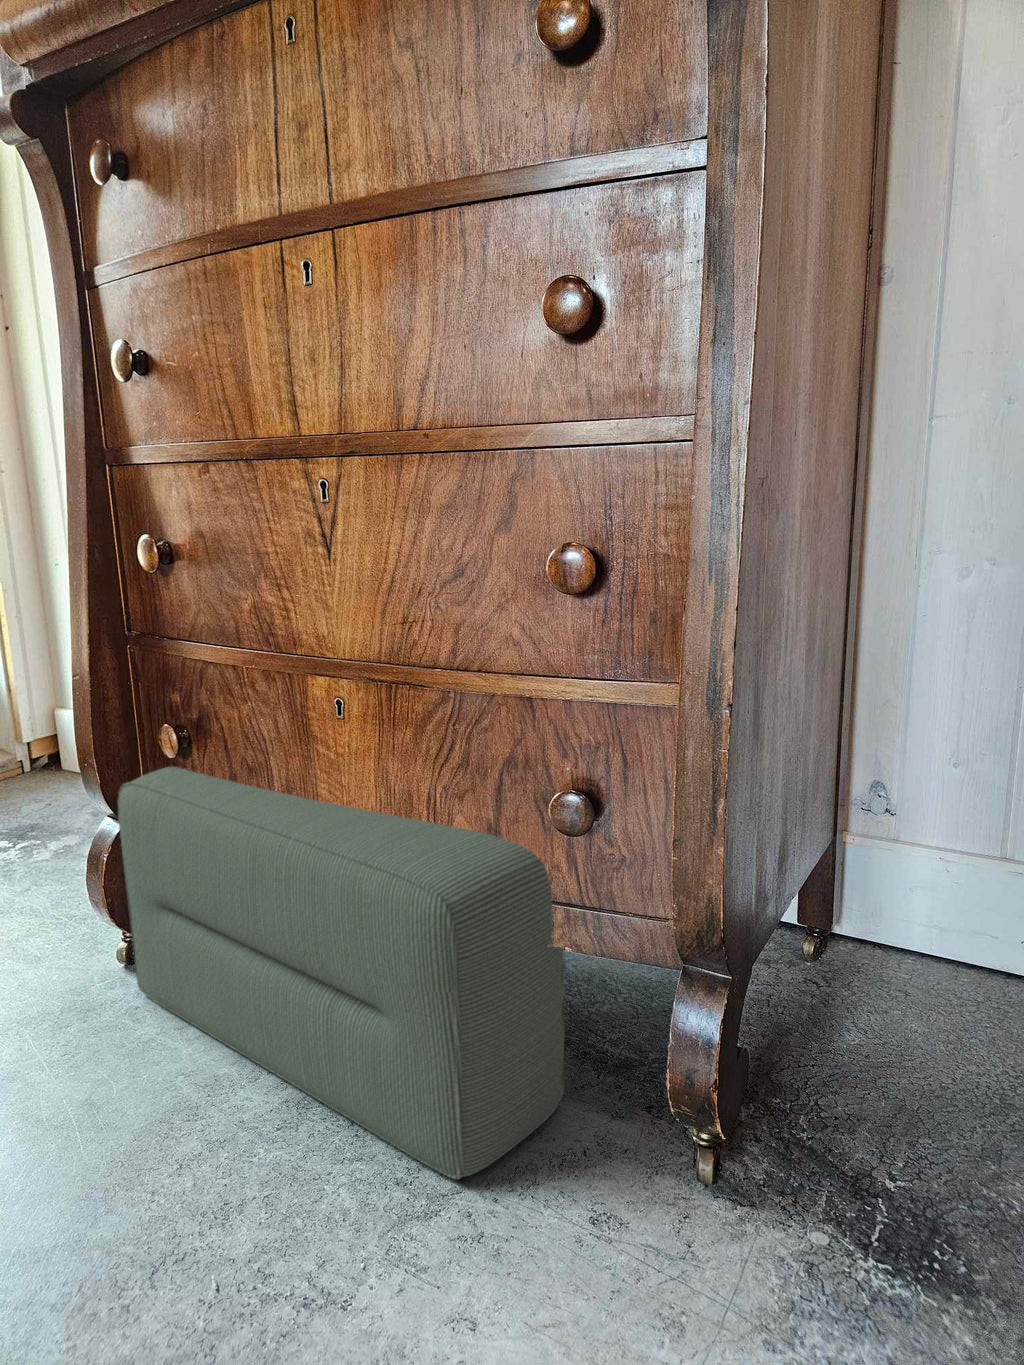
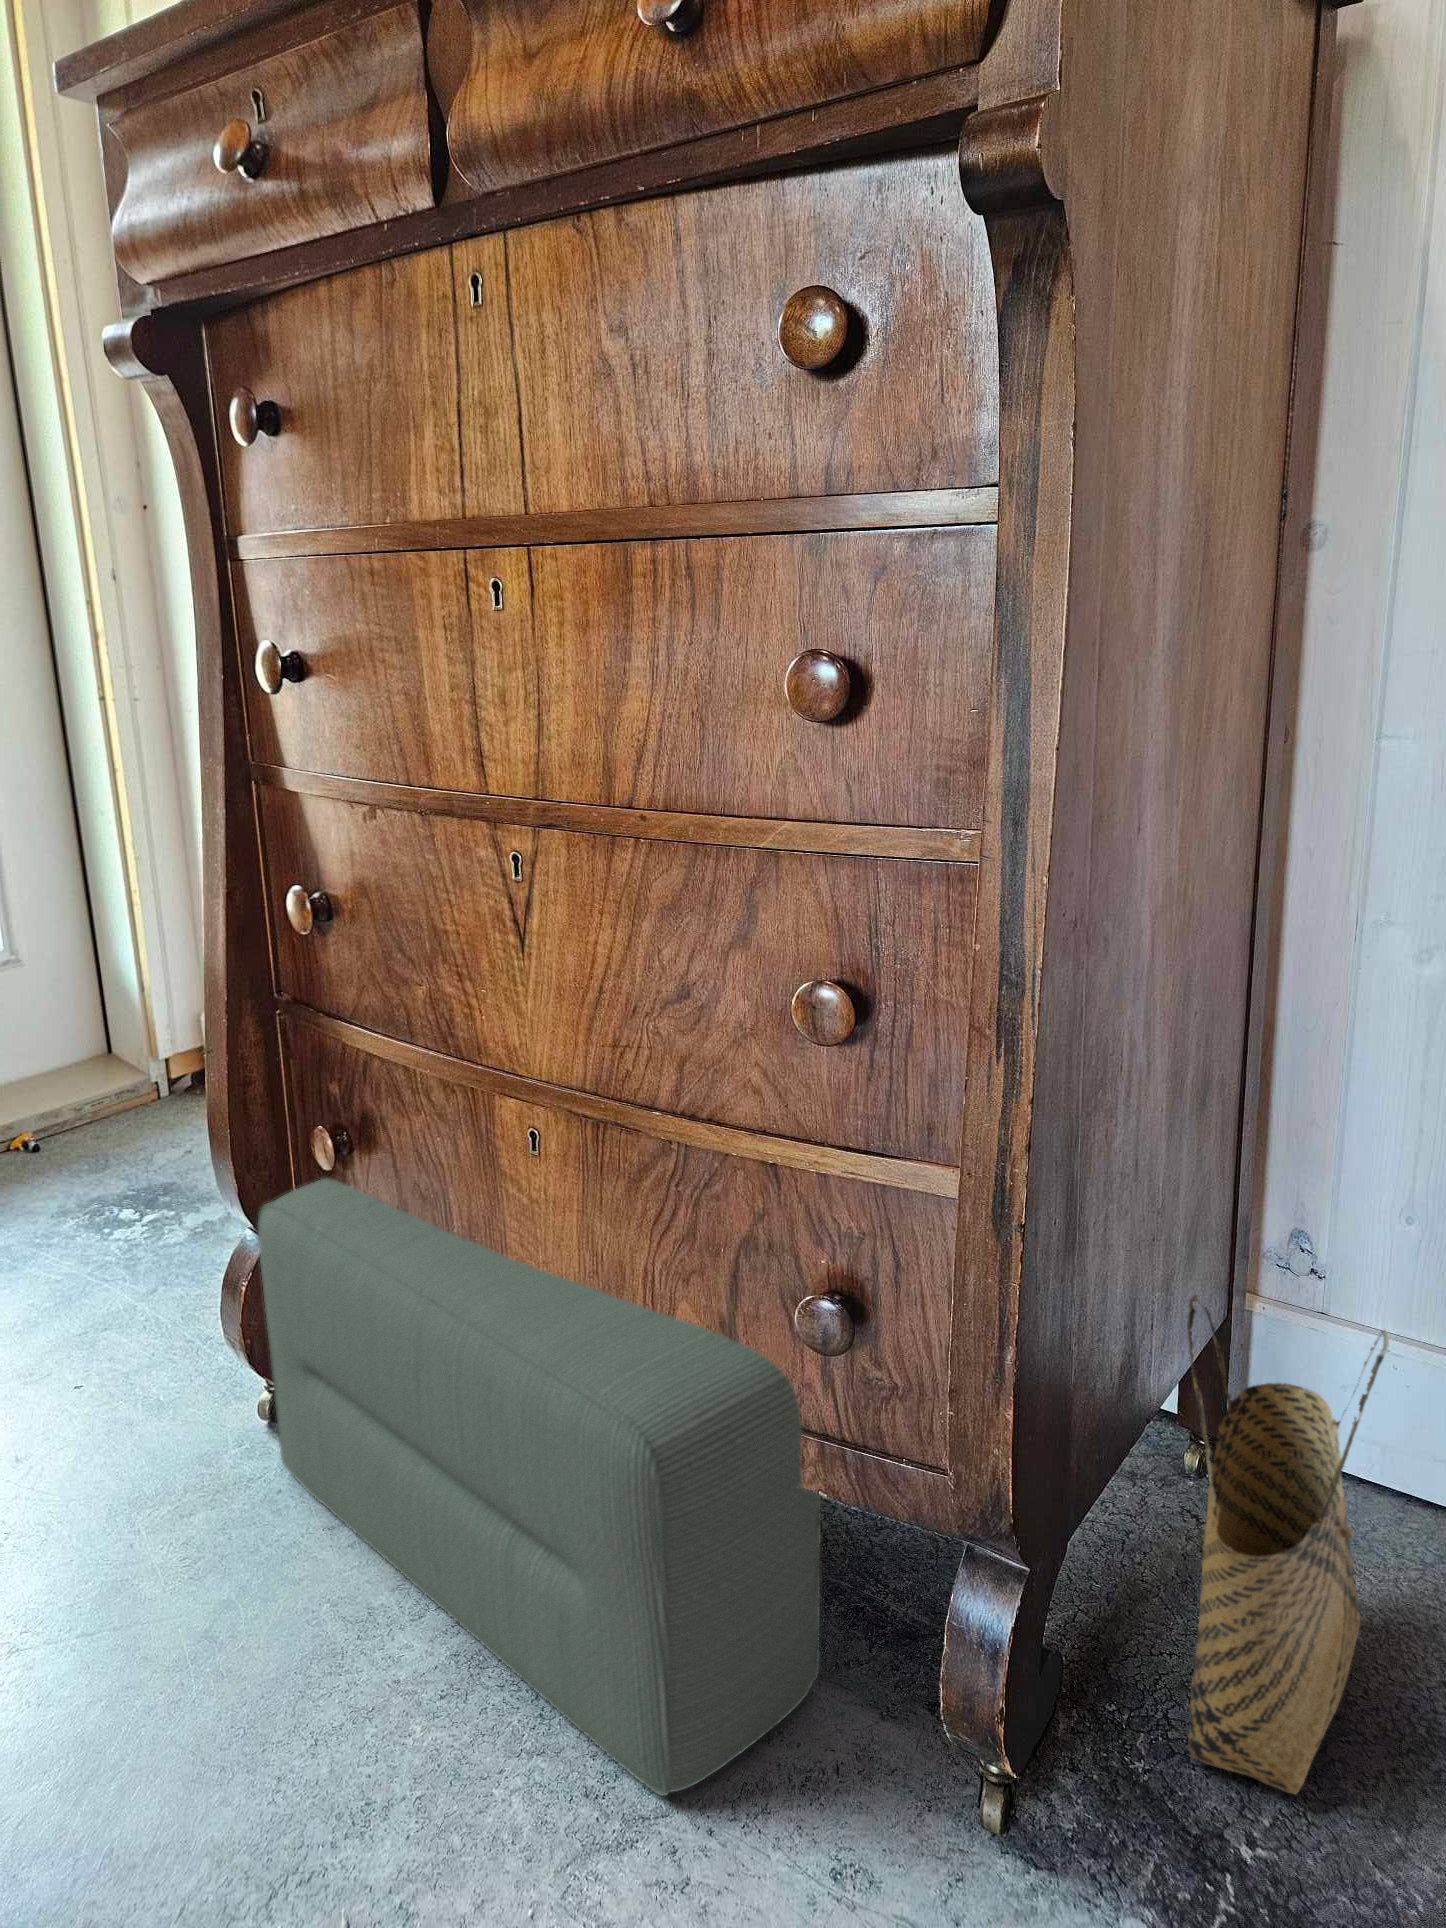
woven basket: none [826,796,973,1144] -> present [1187,1295,1389,1794]

